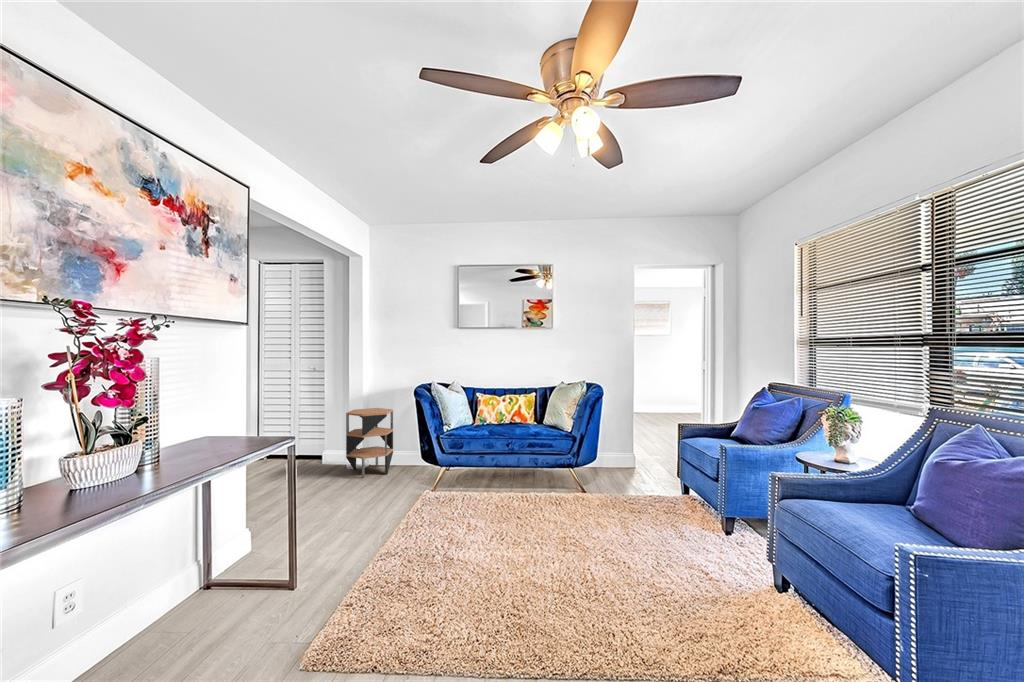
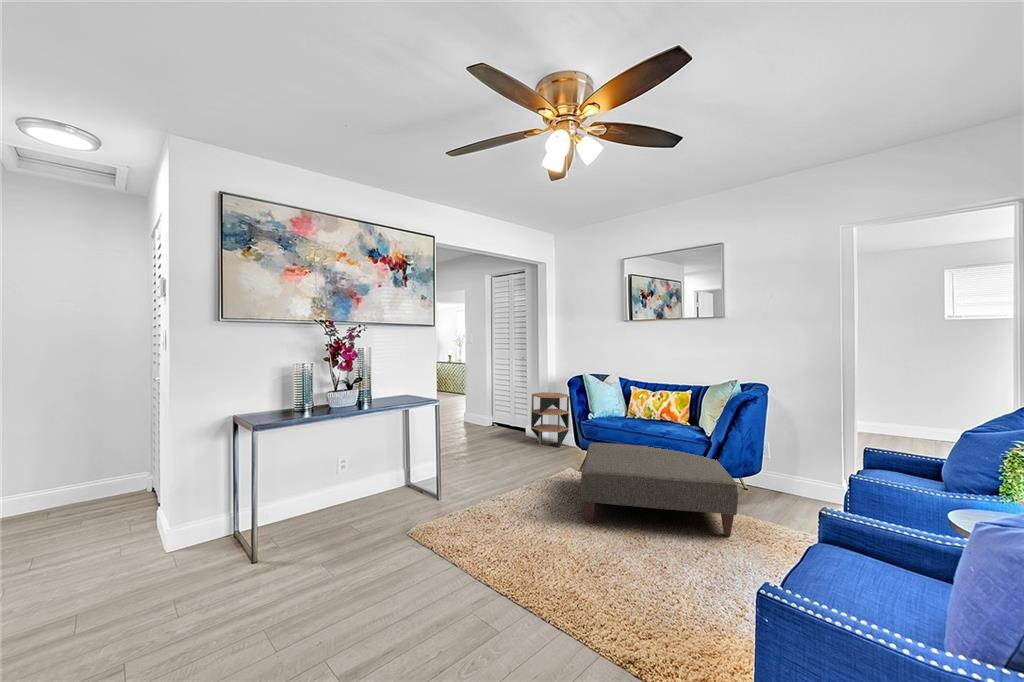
ottoman: none [475,450,676,568] -> present [580,443,738,537]

